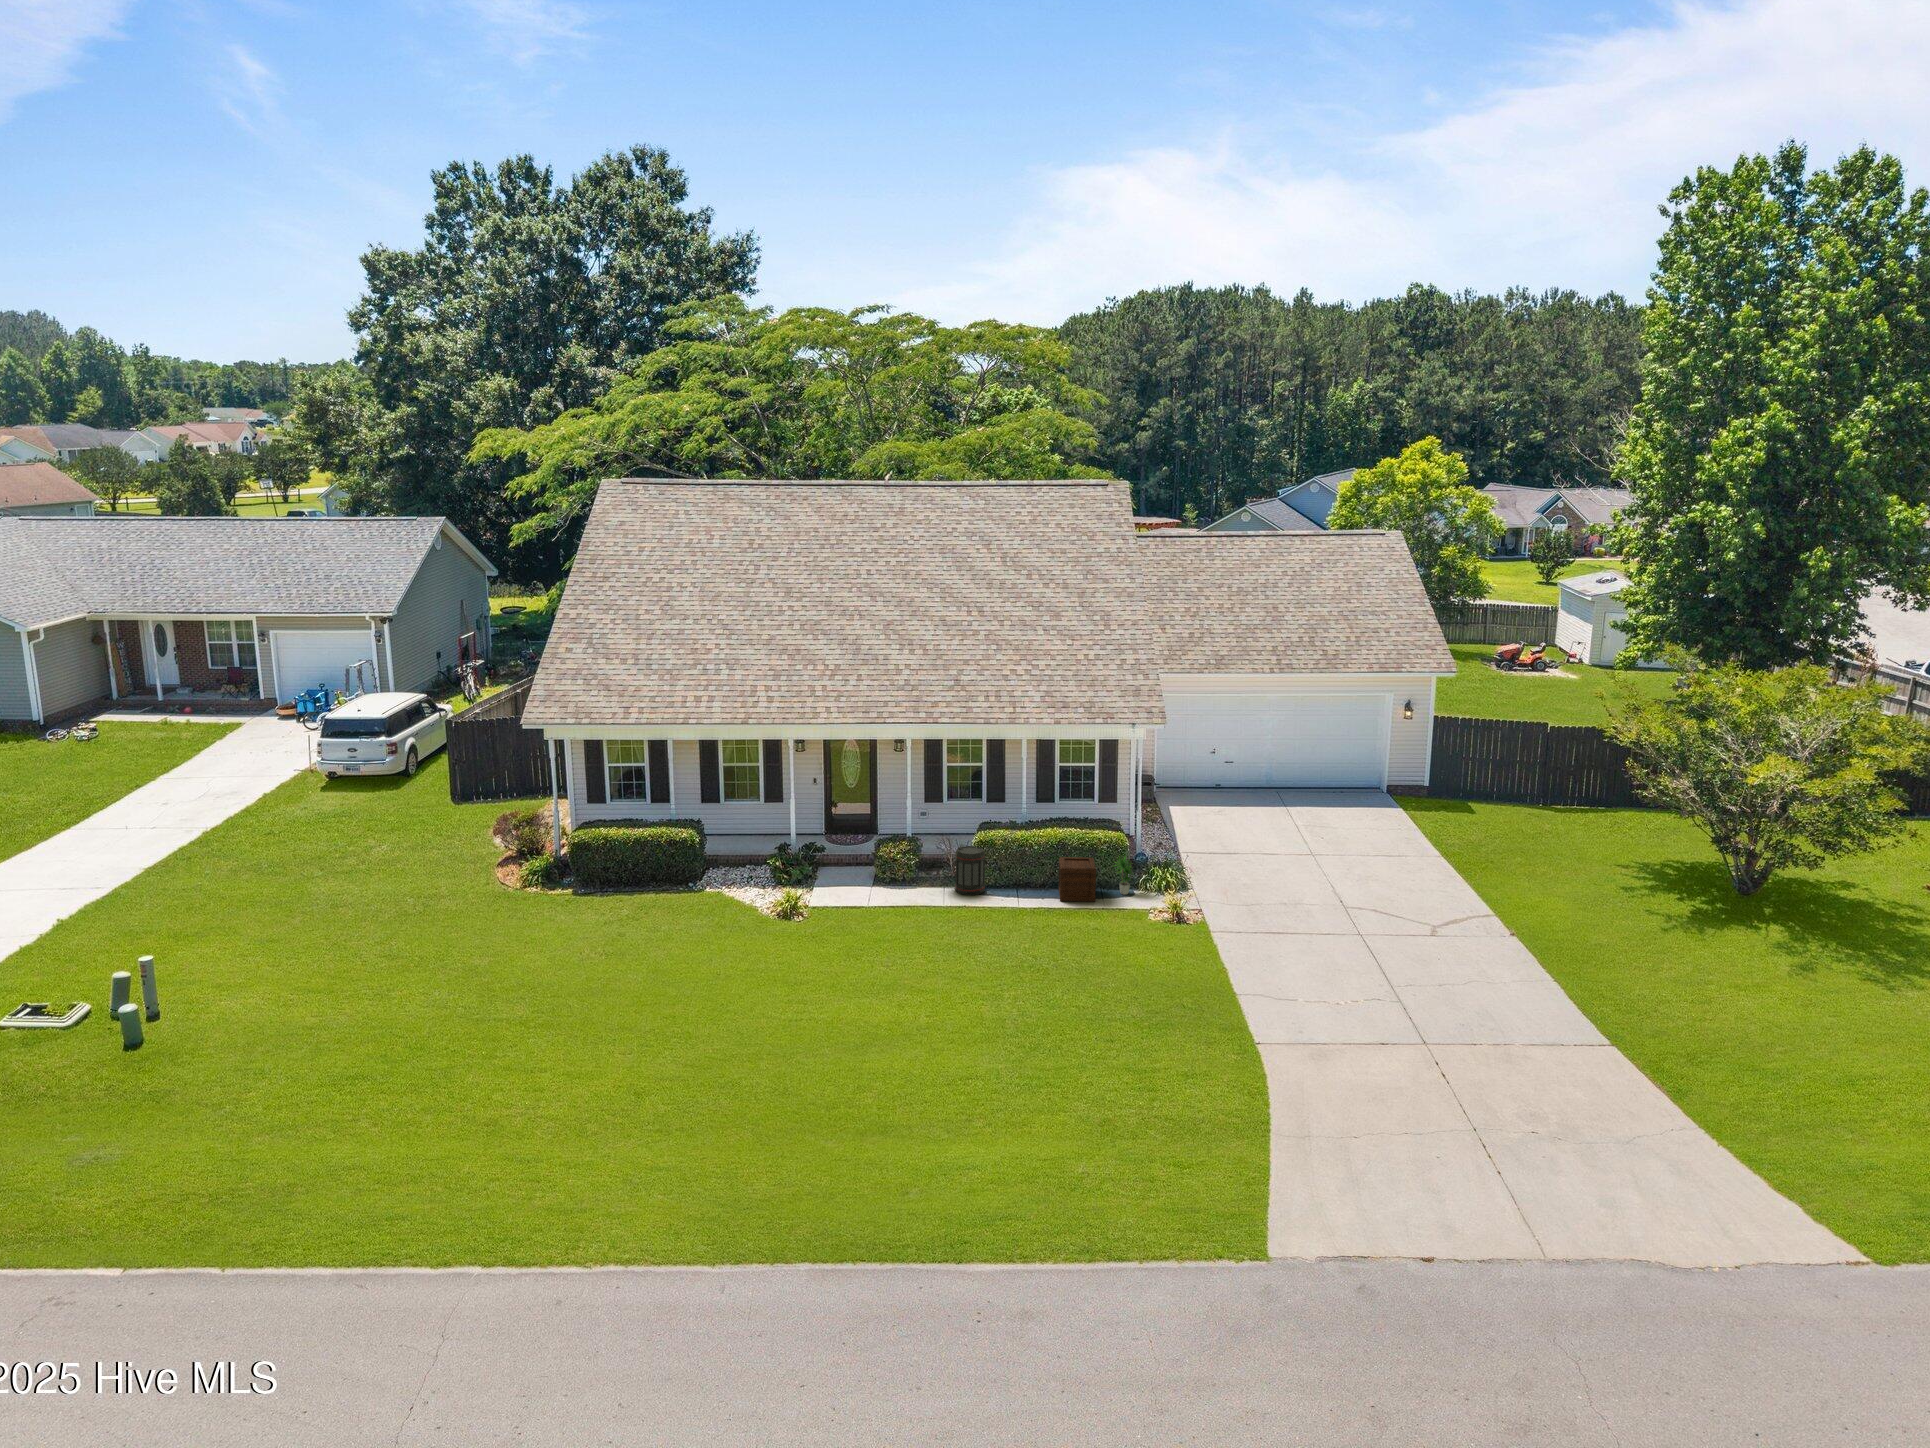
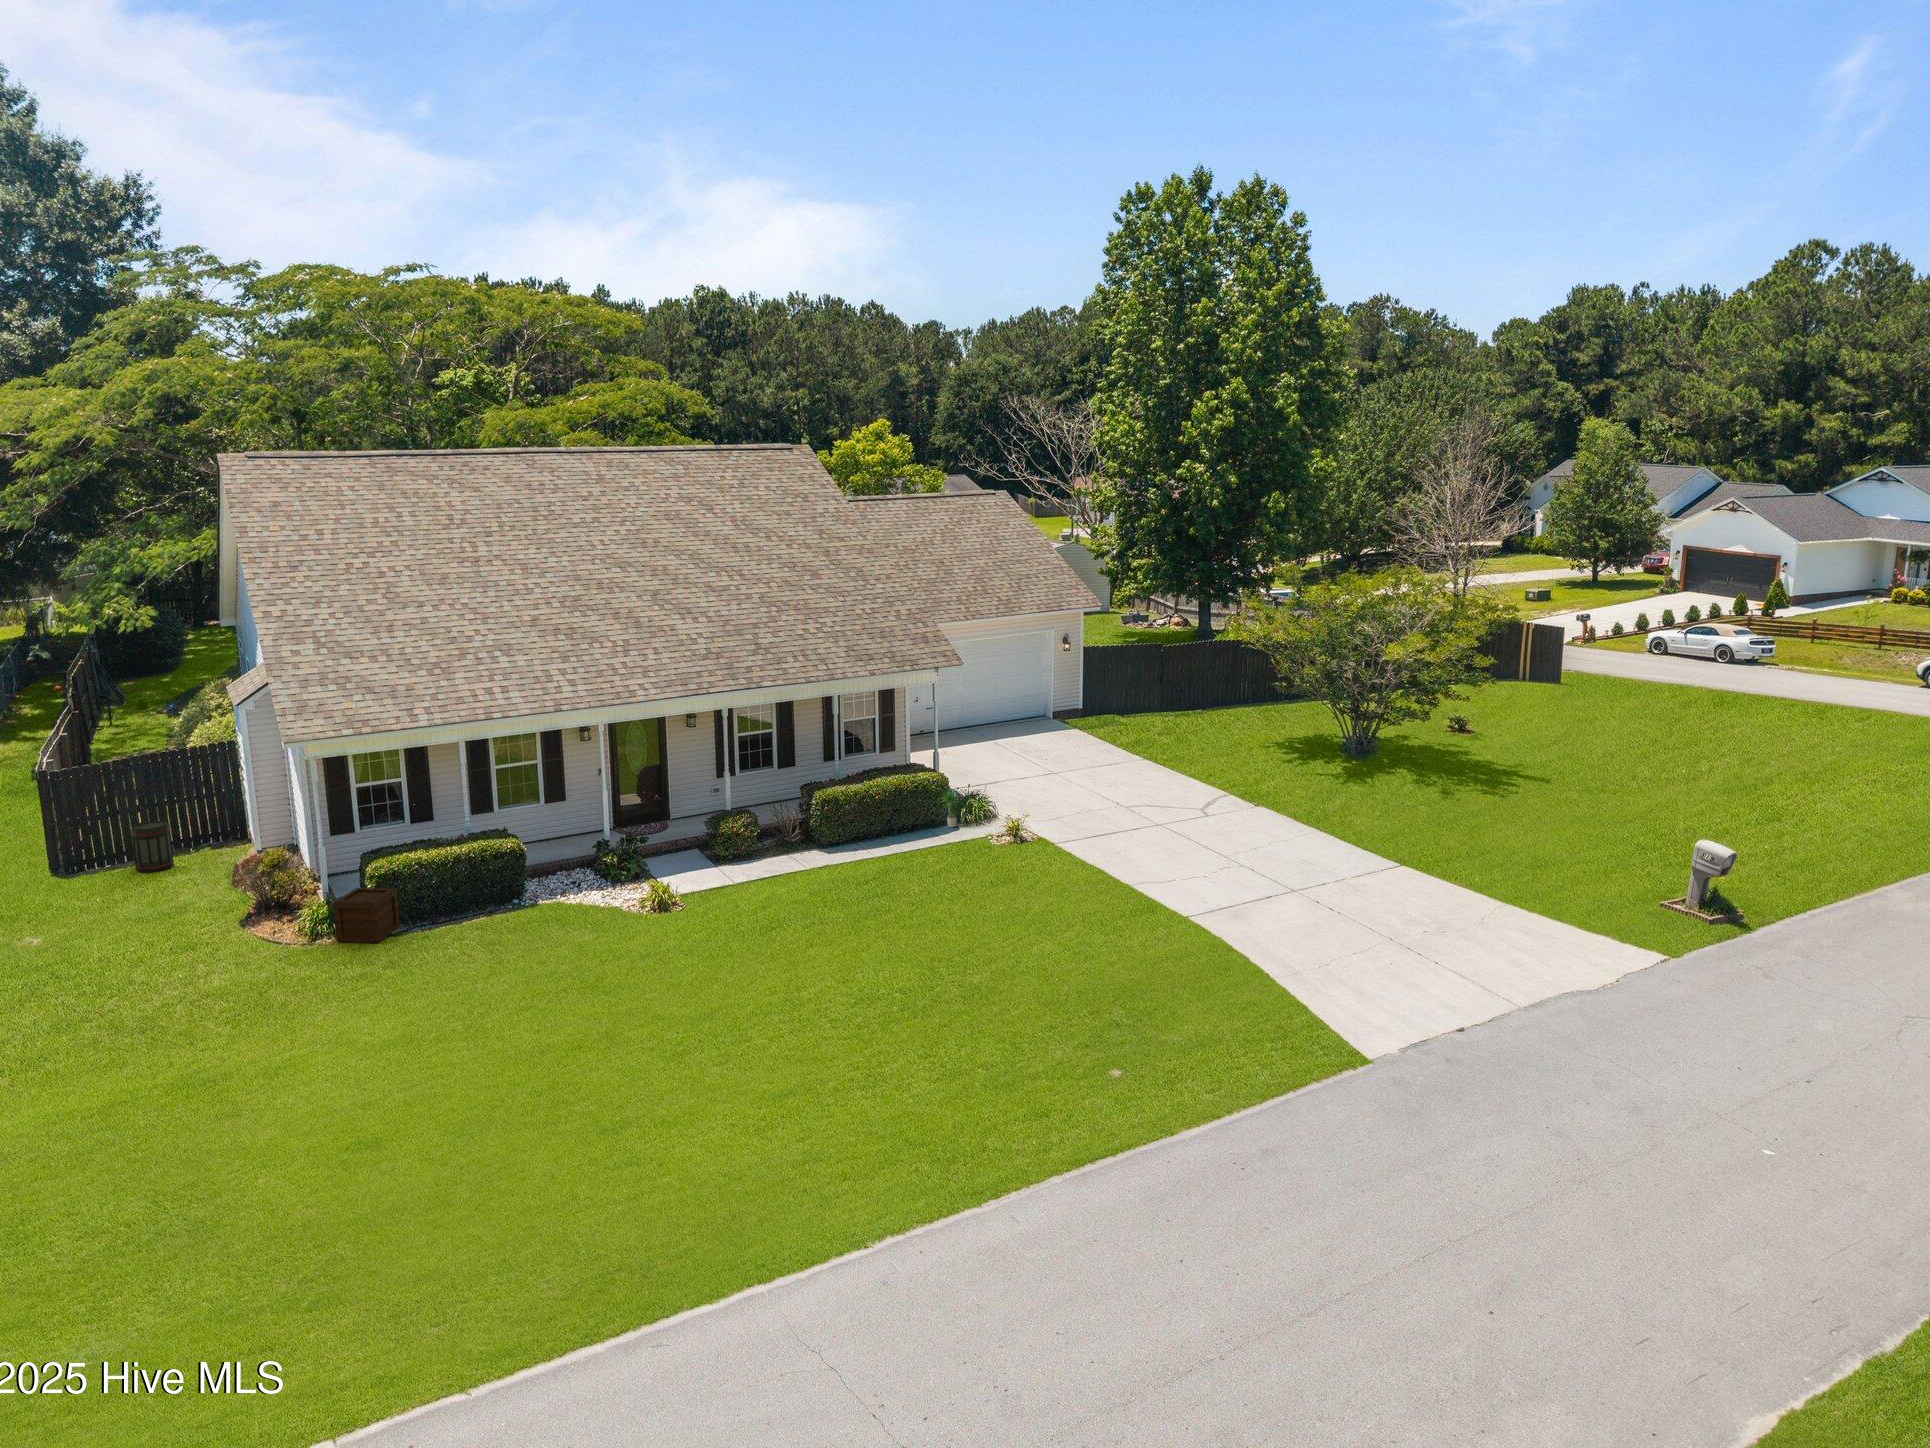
trash can: present [955,846,985,895] -> present [131,821,174,873]
wooden crate: present [1059,857,1096,902] -> present [333,888,400,943]

